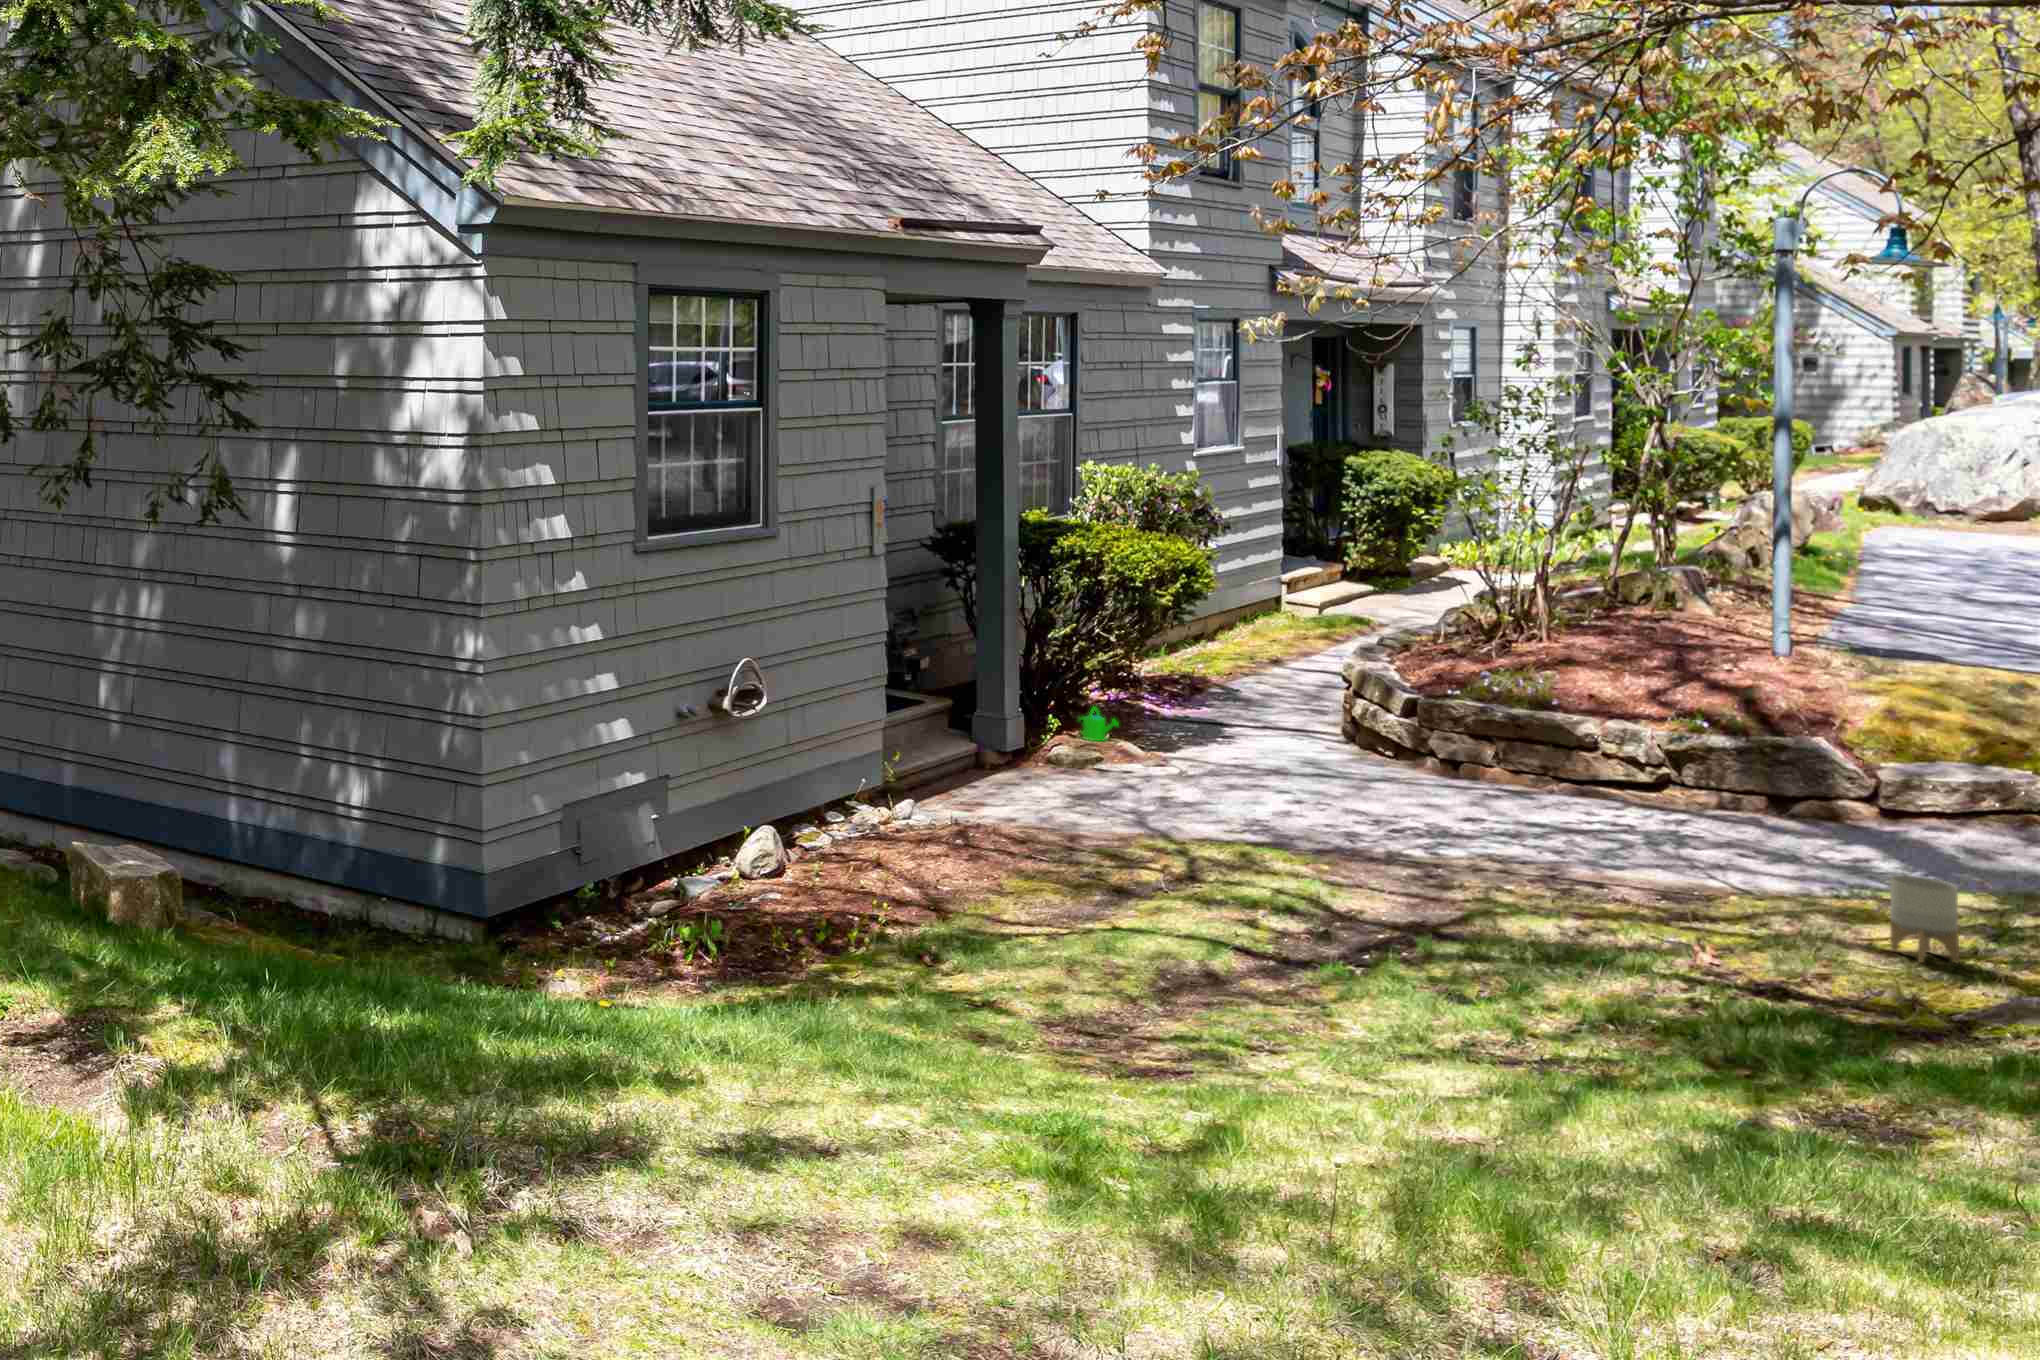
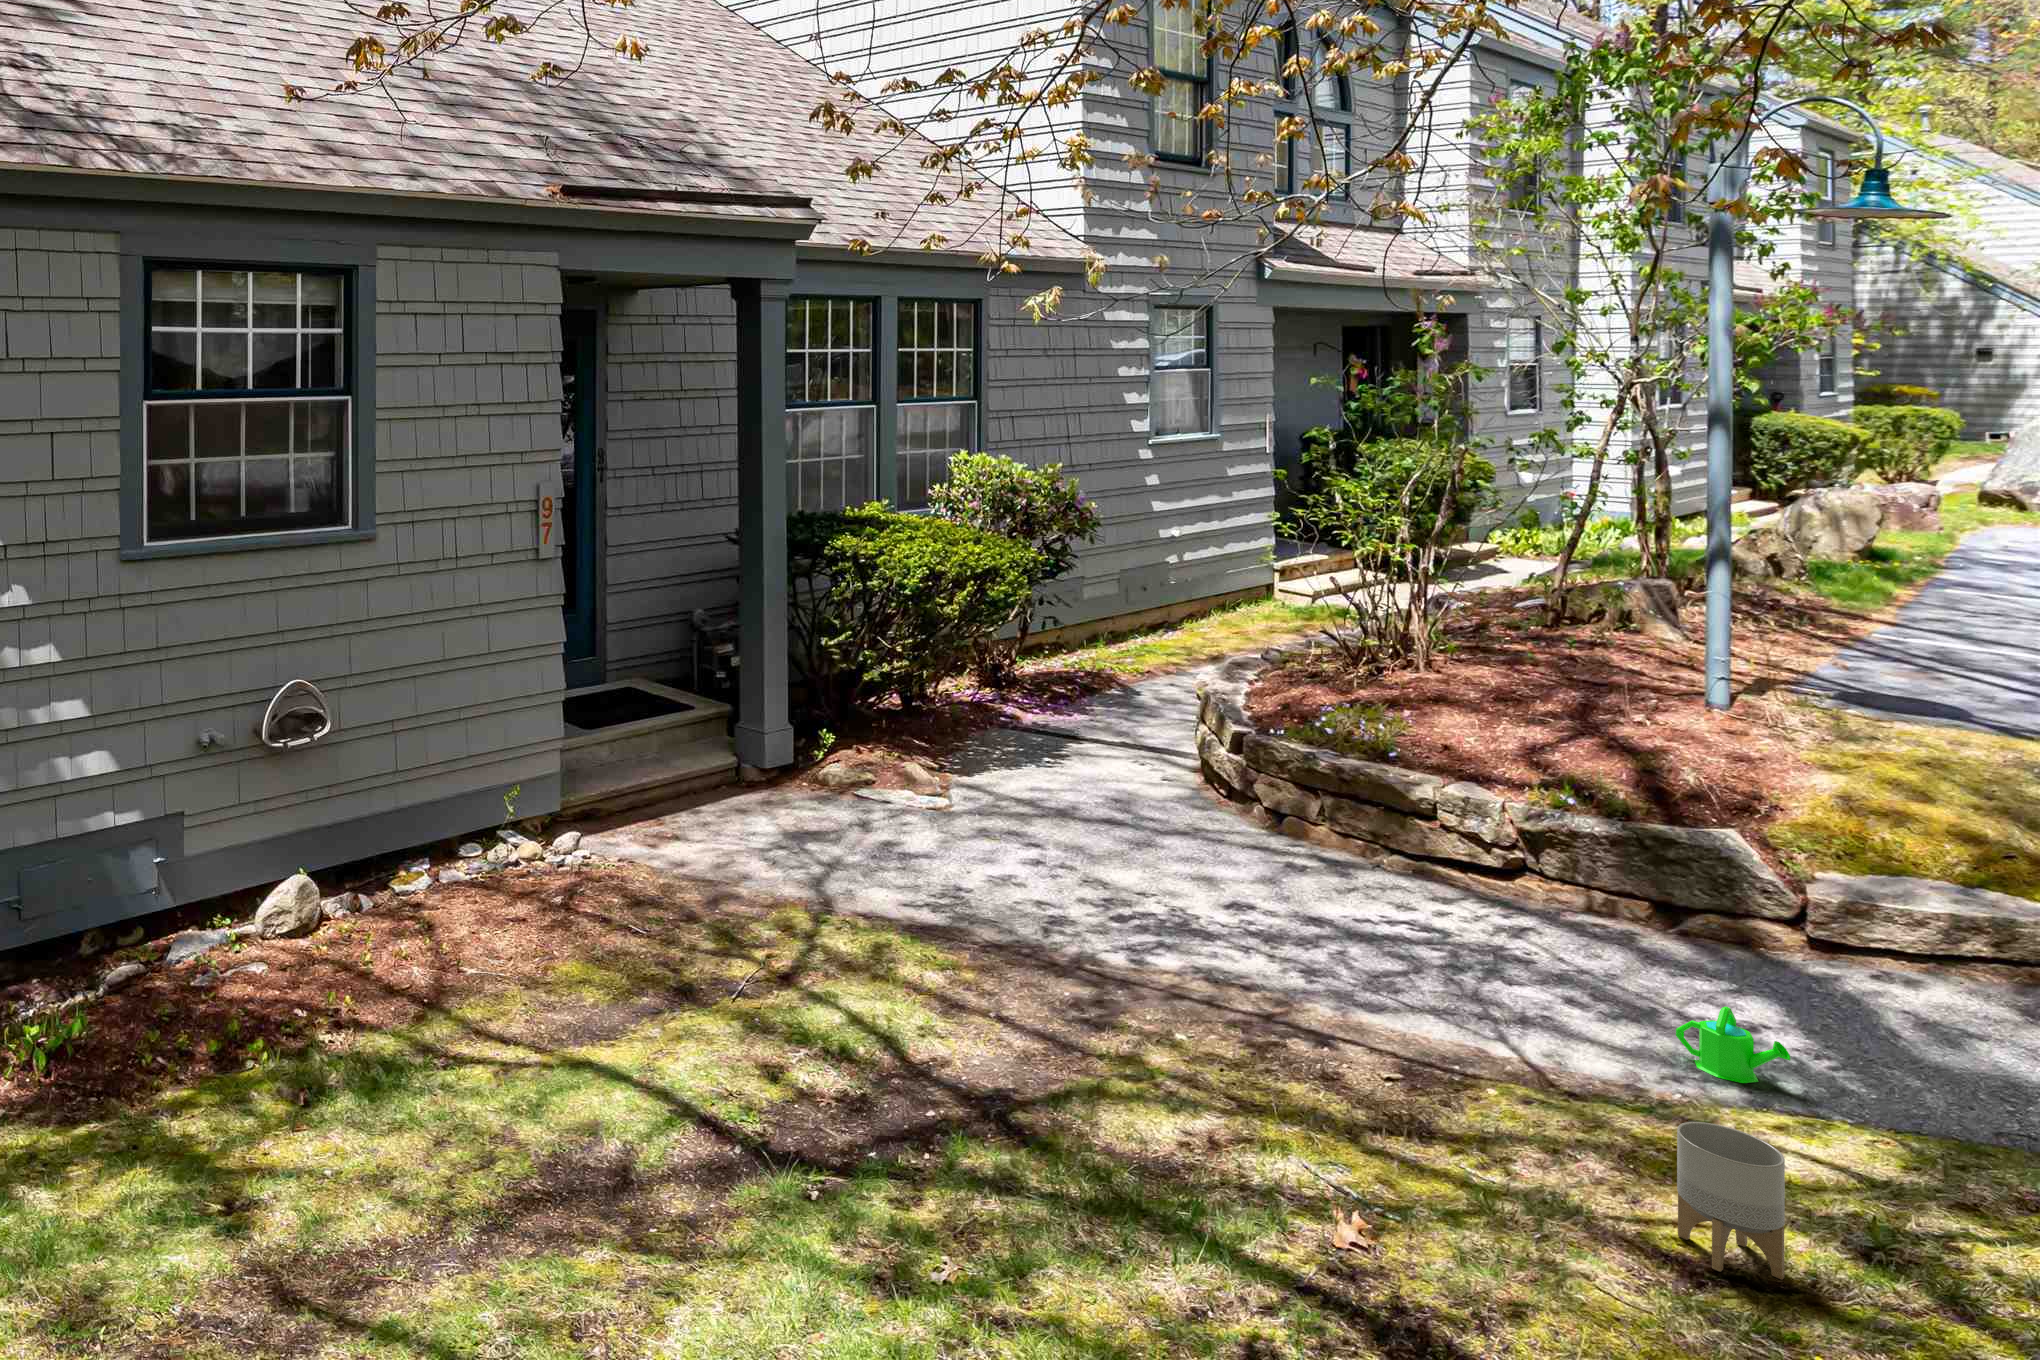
watering can: present [1079,707,1118,741] -> present [1676,1007,1790,1083]

